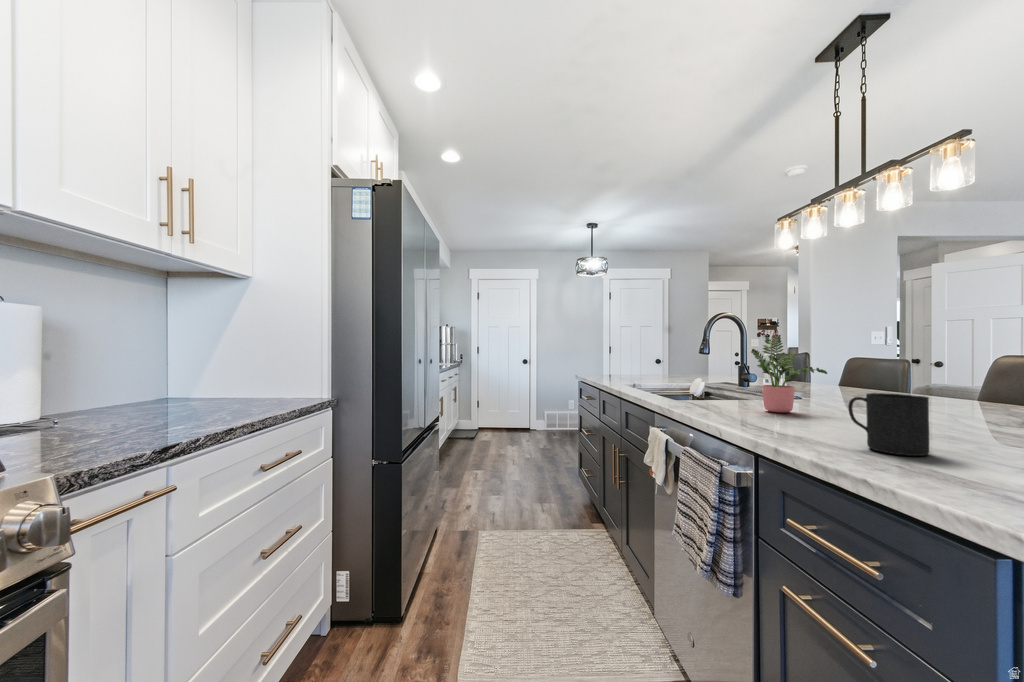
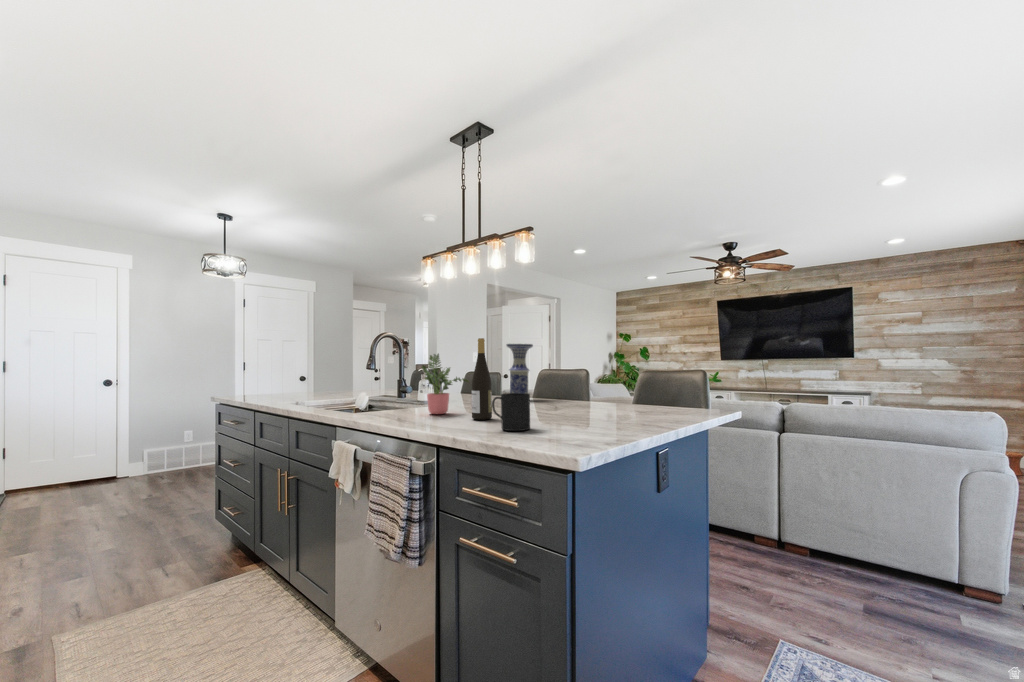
wine bottle: none [824,312,861,428] -> present [472,338,492,420]
vase: none [908,320,966,408] -> present [507,344,533,394]

